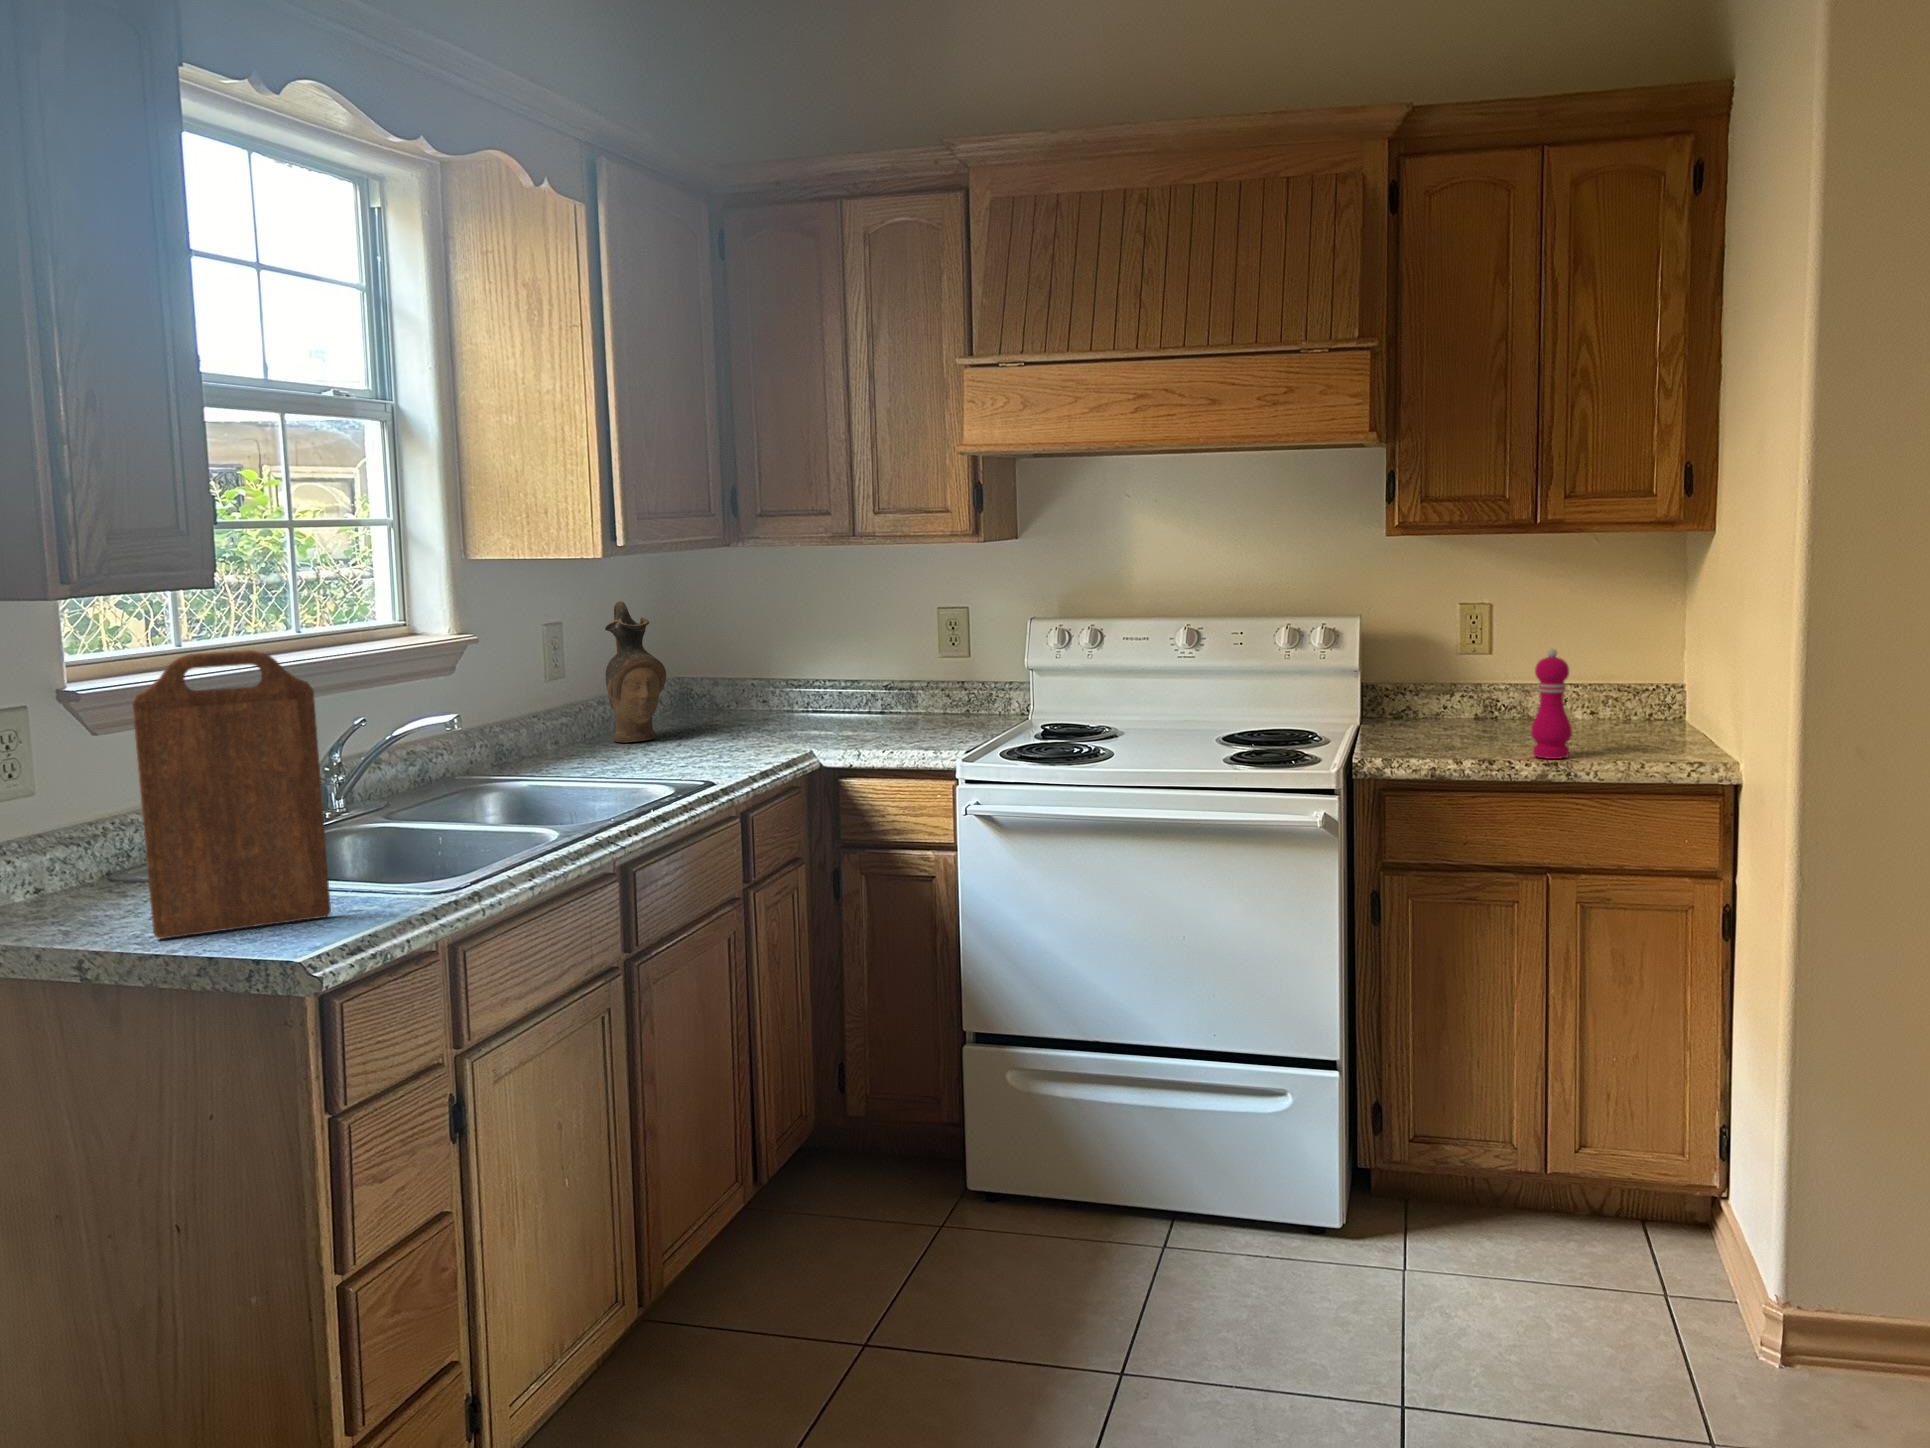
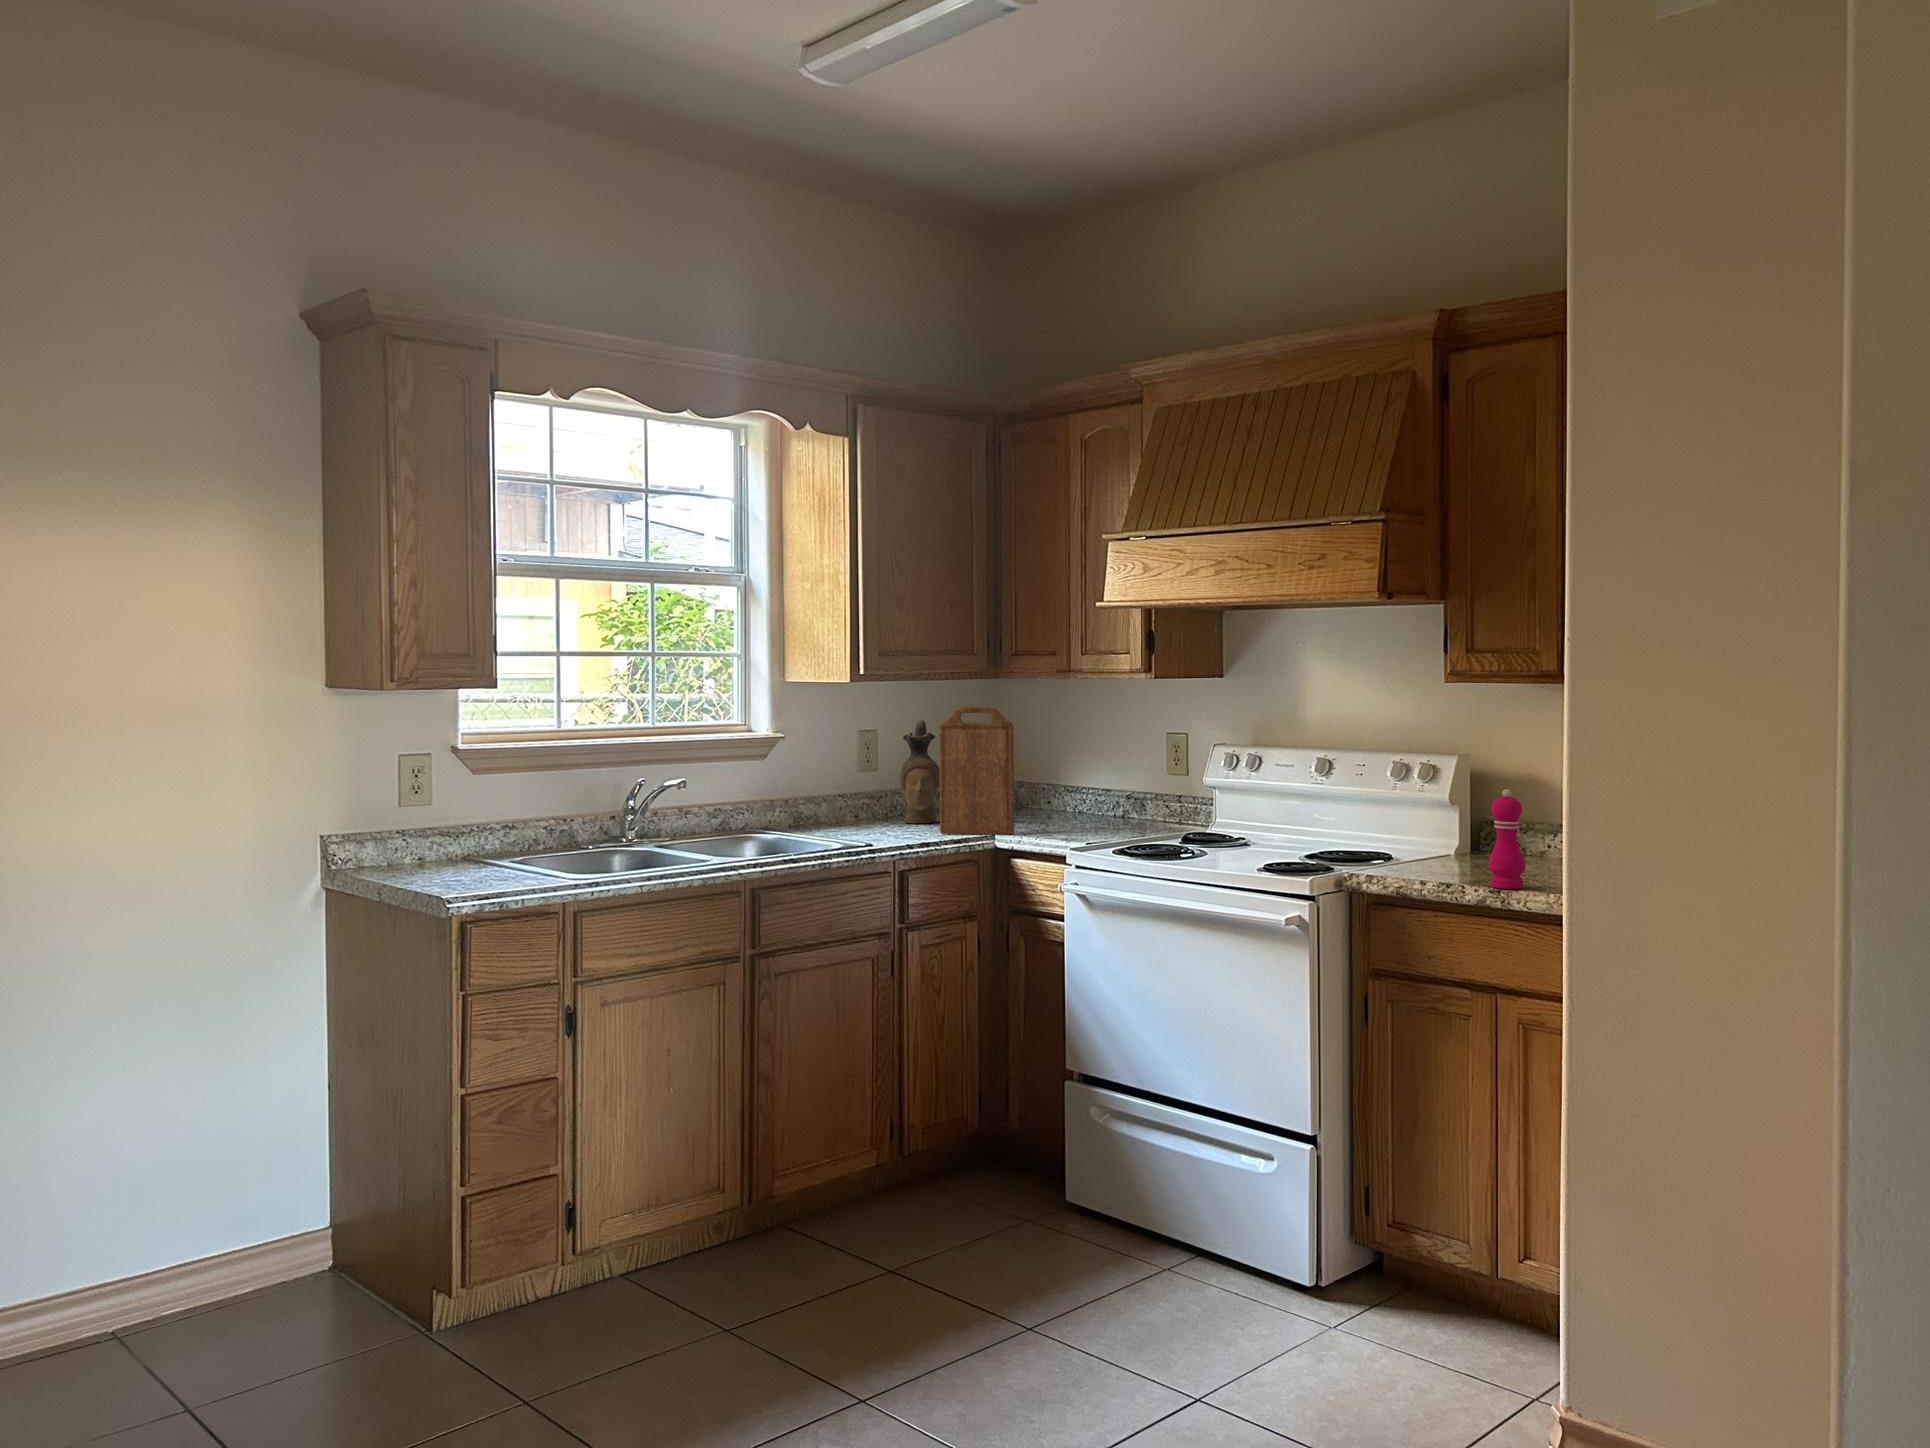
cutting board: present [132,650,331,939] -> present [939,706,1014,834]

